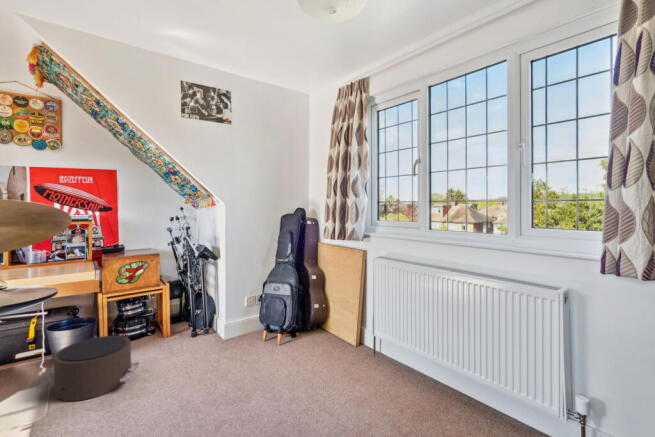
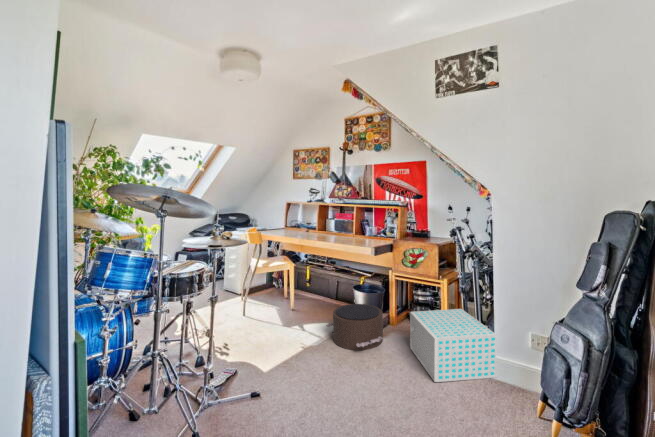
storage box: none [167,305,250,366] -> present [410,309,497,382]

